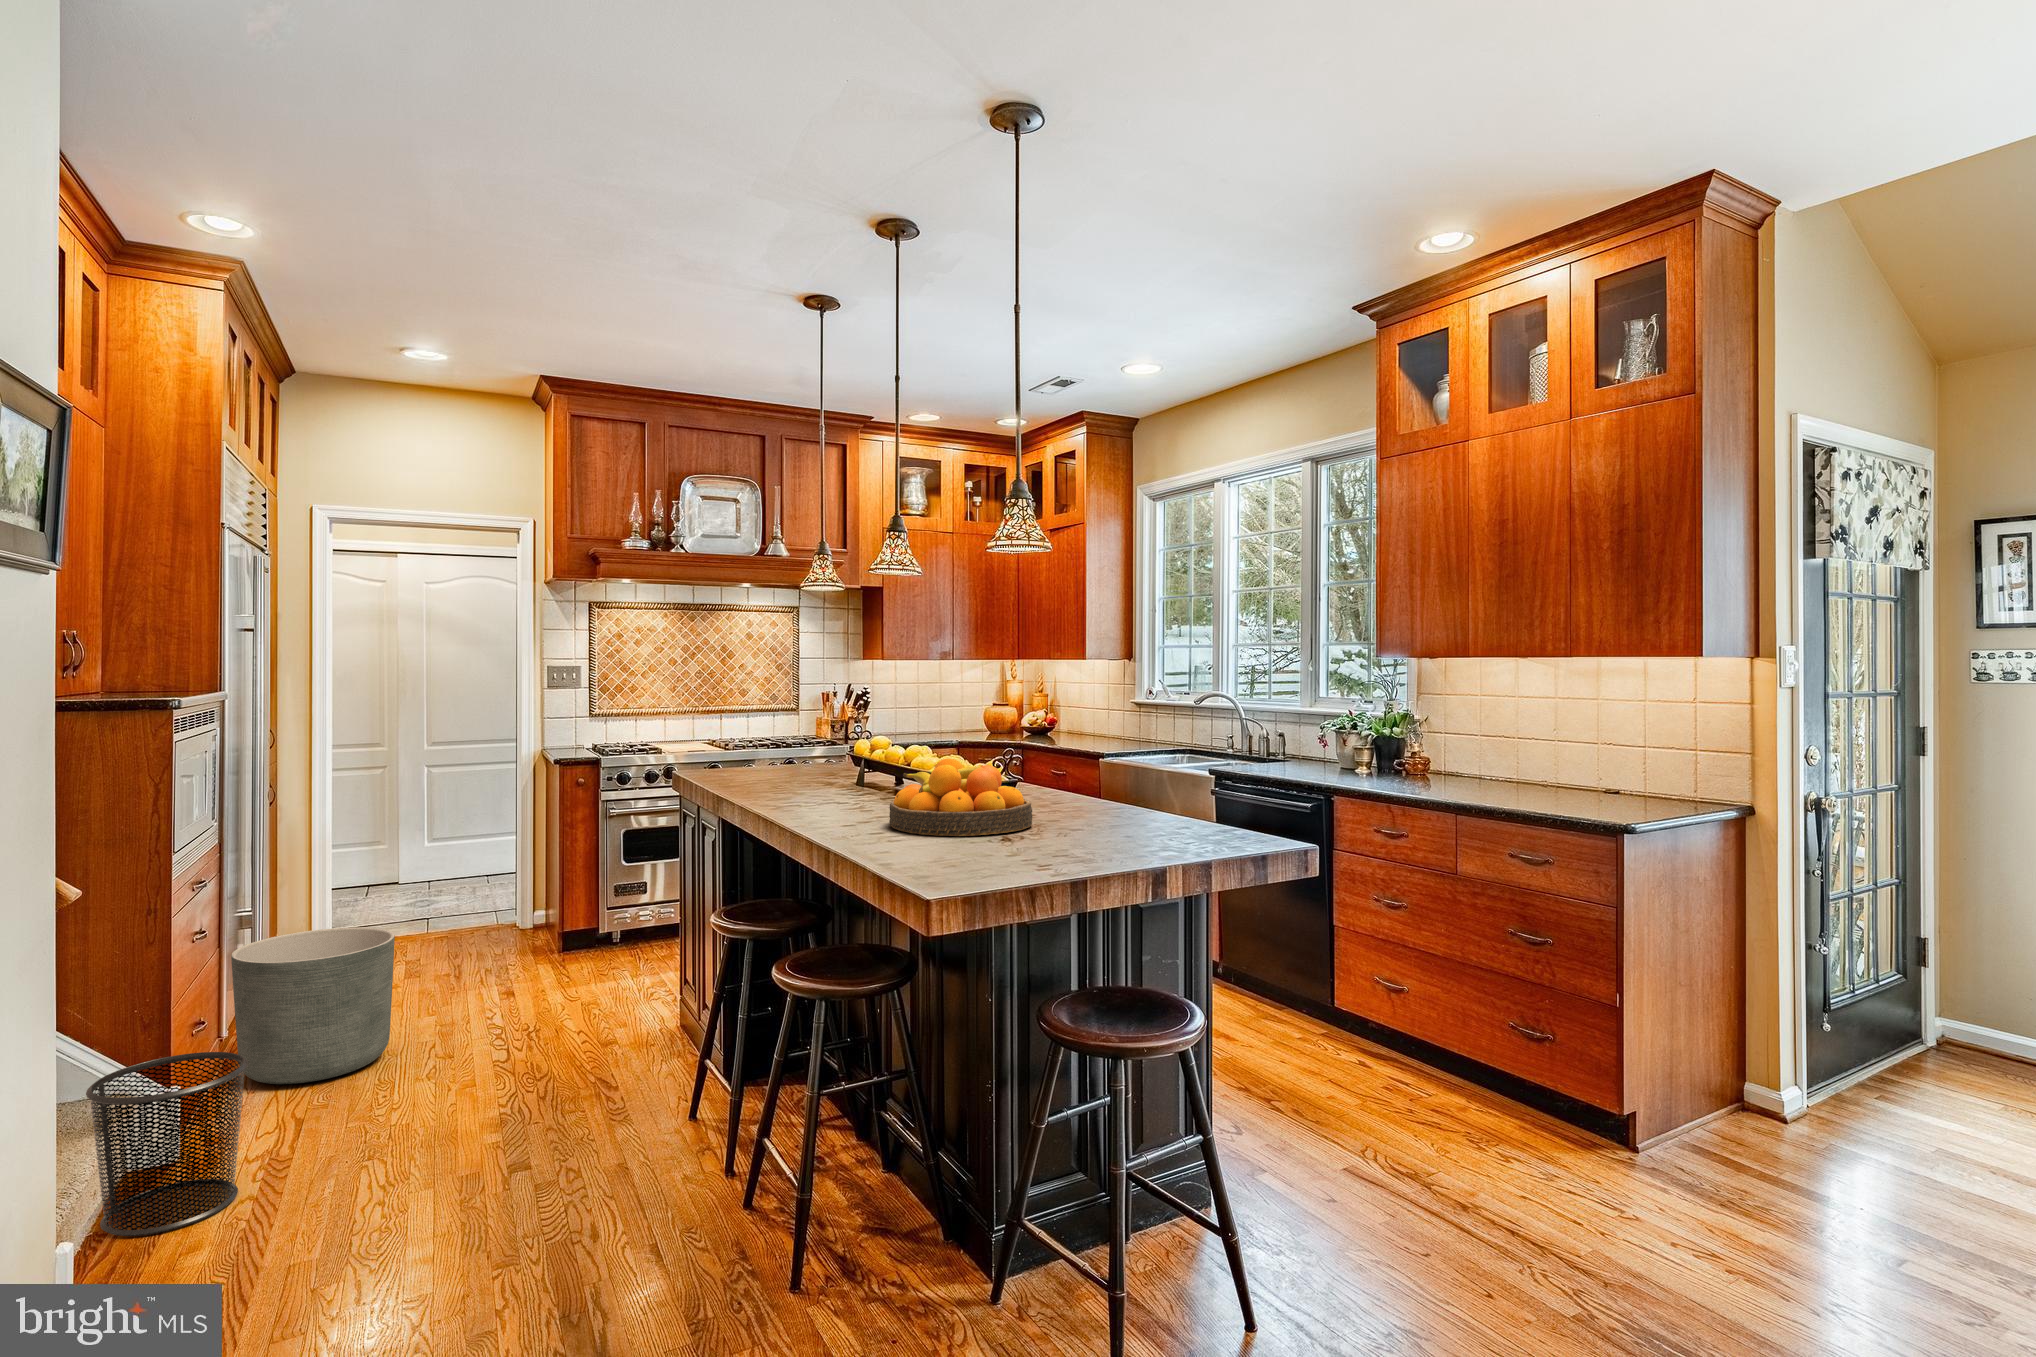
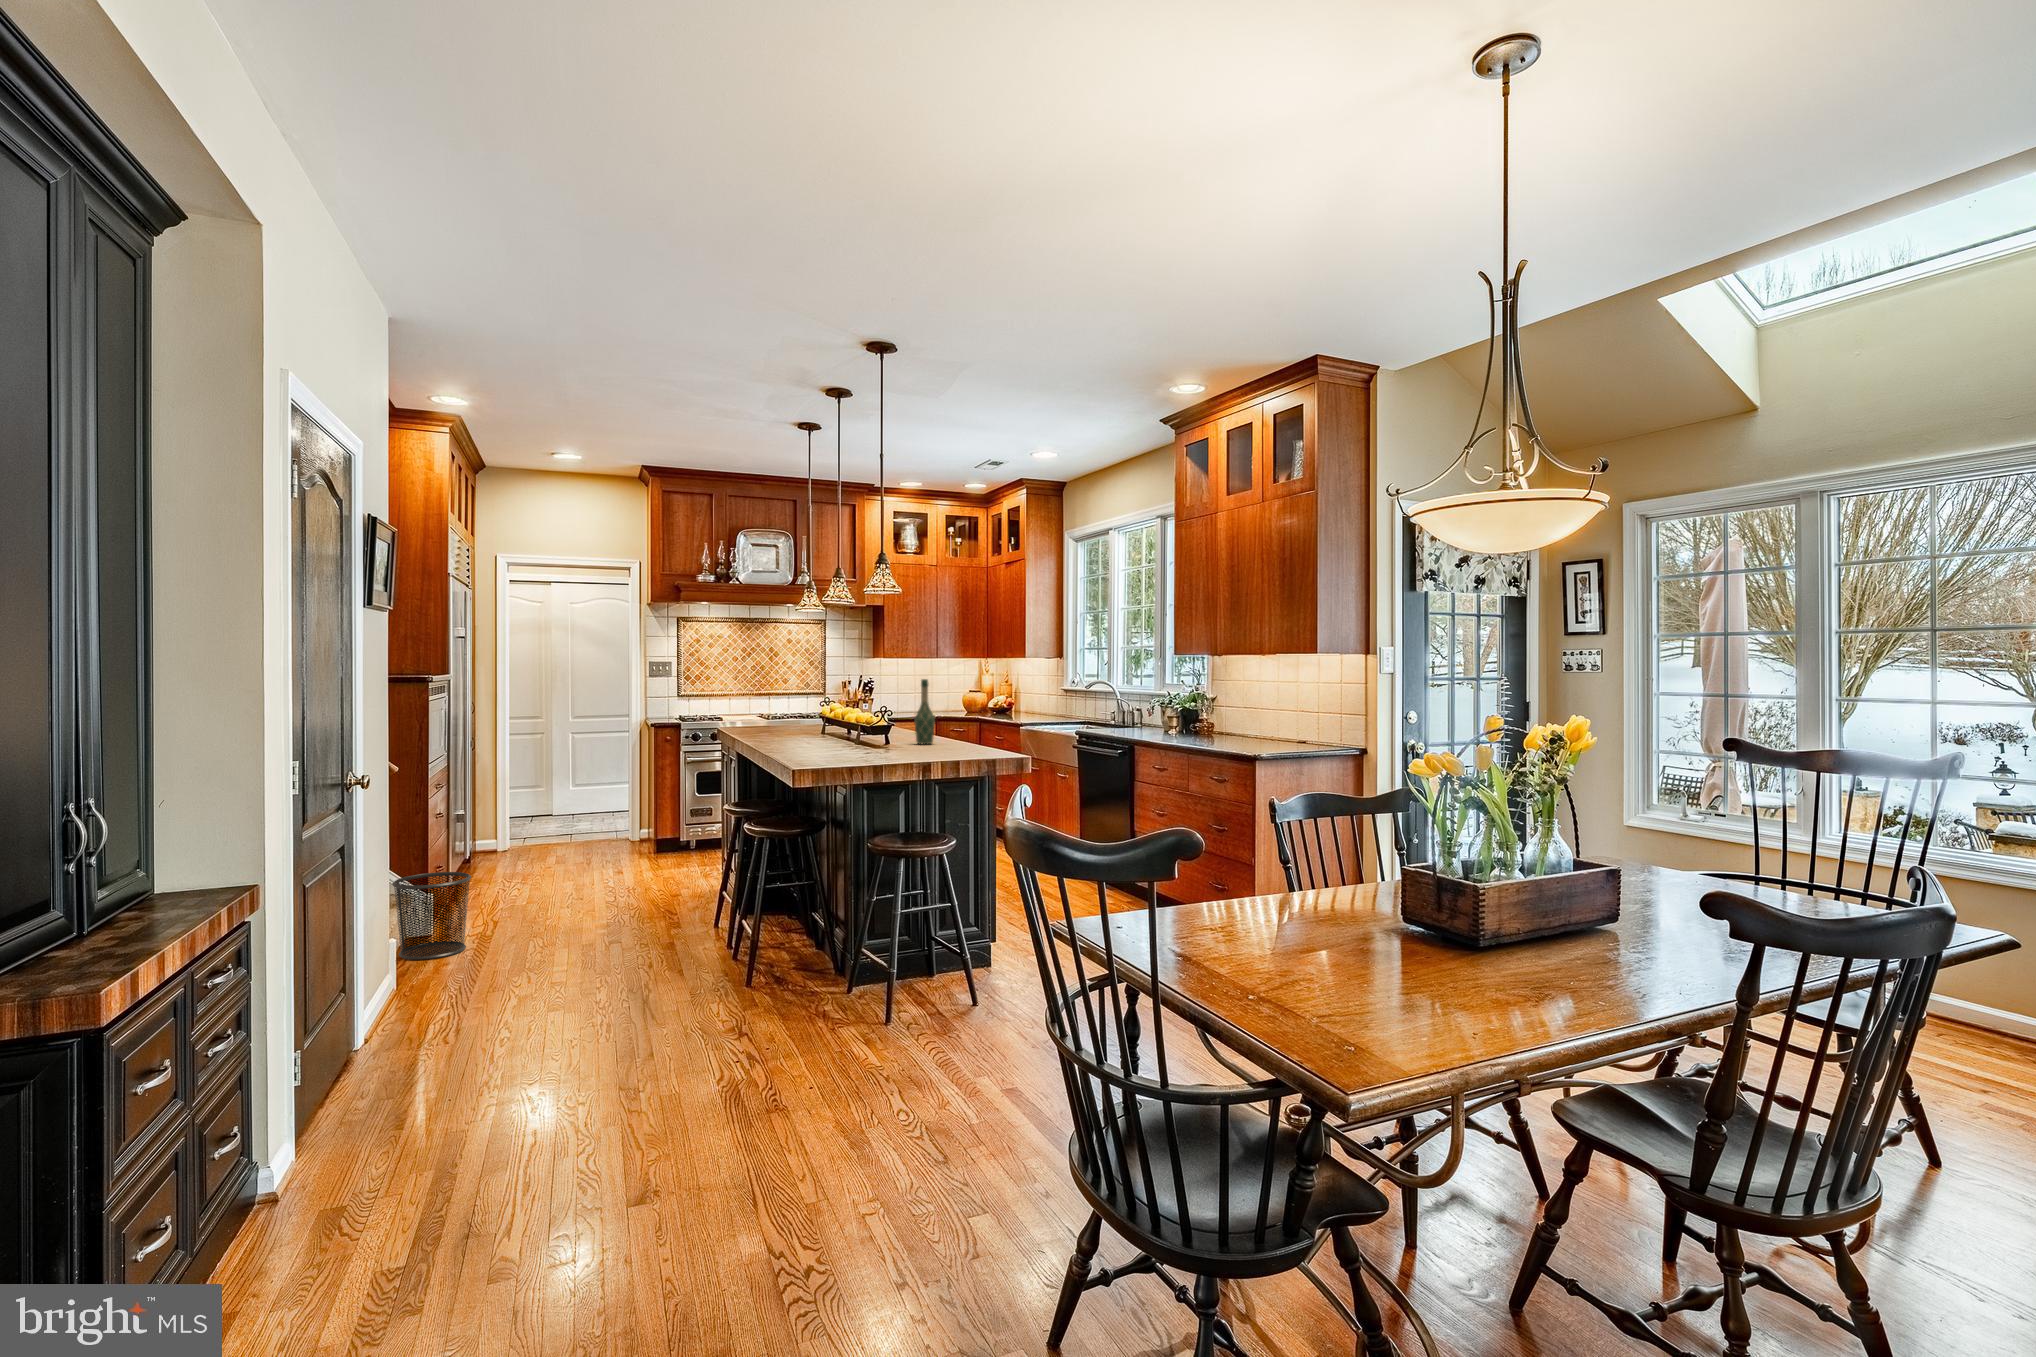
wine bottle: none [1038,699,1072,809] -> present [914,679,935,744]
fruit bowl: present [889,759,1032,836] -> none [814,712,895,752]
planter: present [231,927,395,1084] -> none [455,822,548,909]

